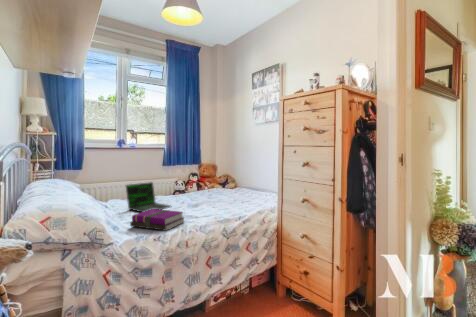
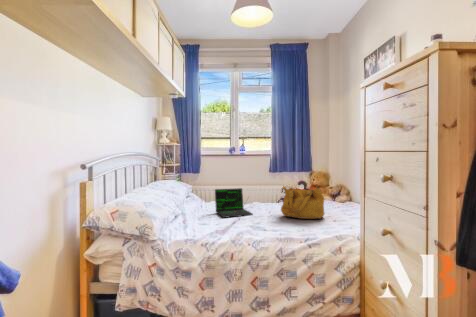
handbag: none [199,174,235,204] -> present [281,186,324,219]
notebook: present [130,209,184,231] -> none [195,215,243,239]

